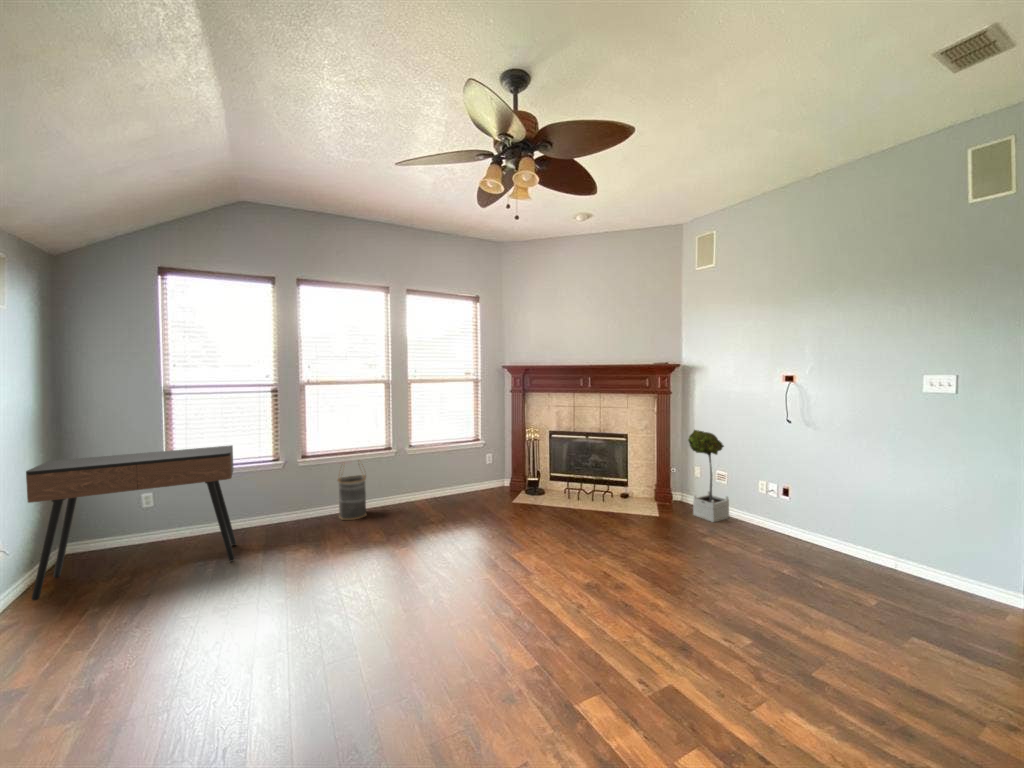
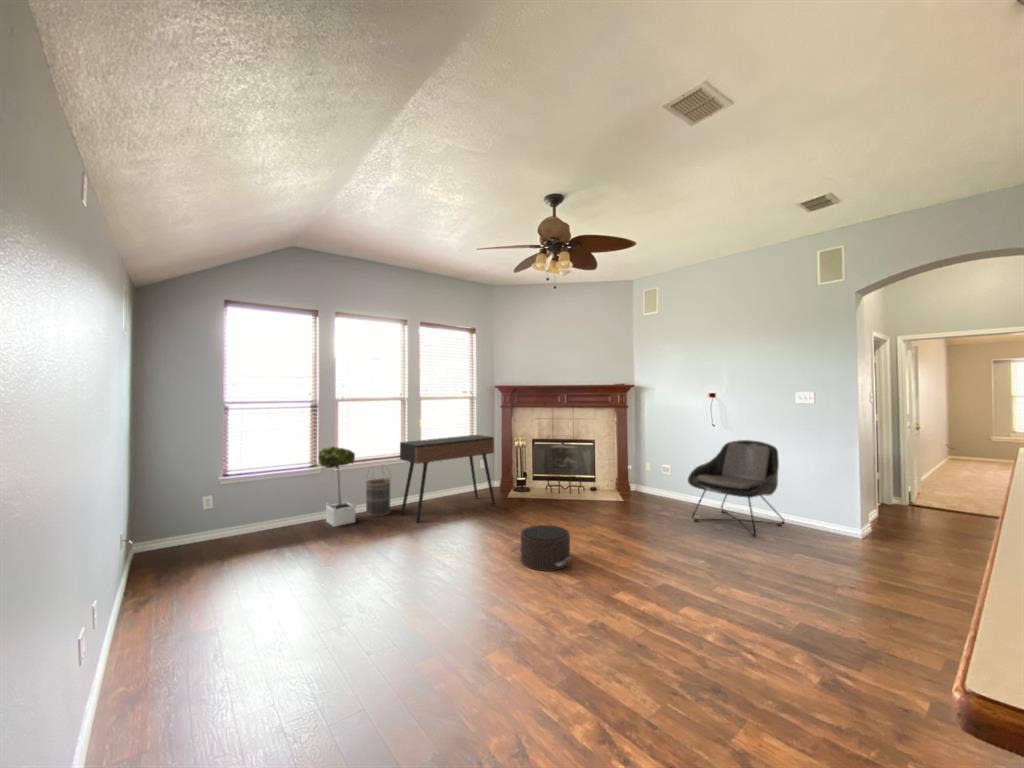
potted tree: present [688,430,729,522] -> present [319,447,355,527]
lounge chair: none [739,444,890,593] -> present [688,440,784,537]
console table: present [26,445,236,600] -> present [400,435,495,522]
pouf: none [462,557,546,628] -> present [511,525,575,571]

